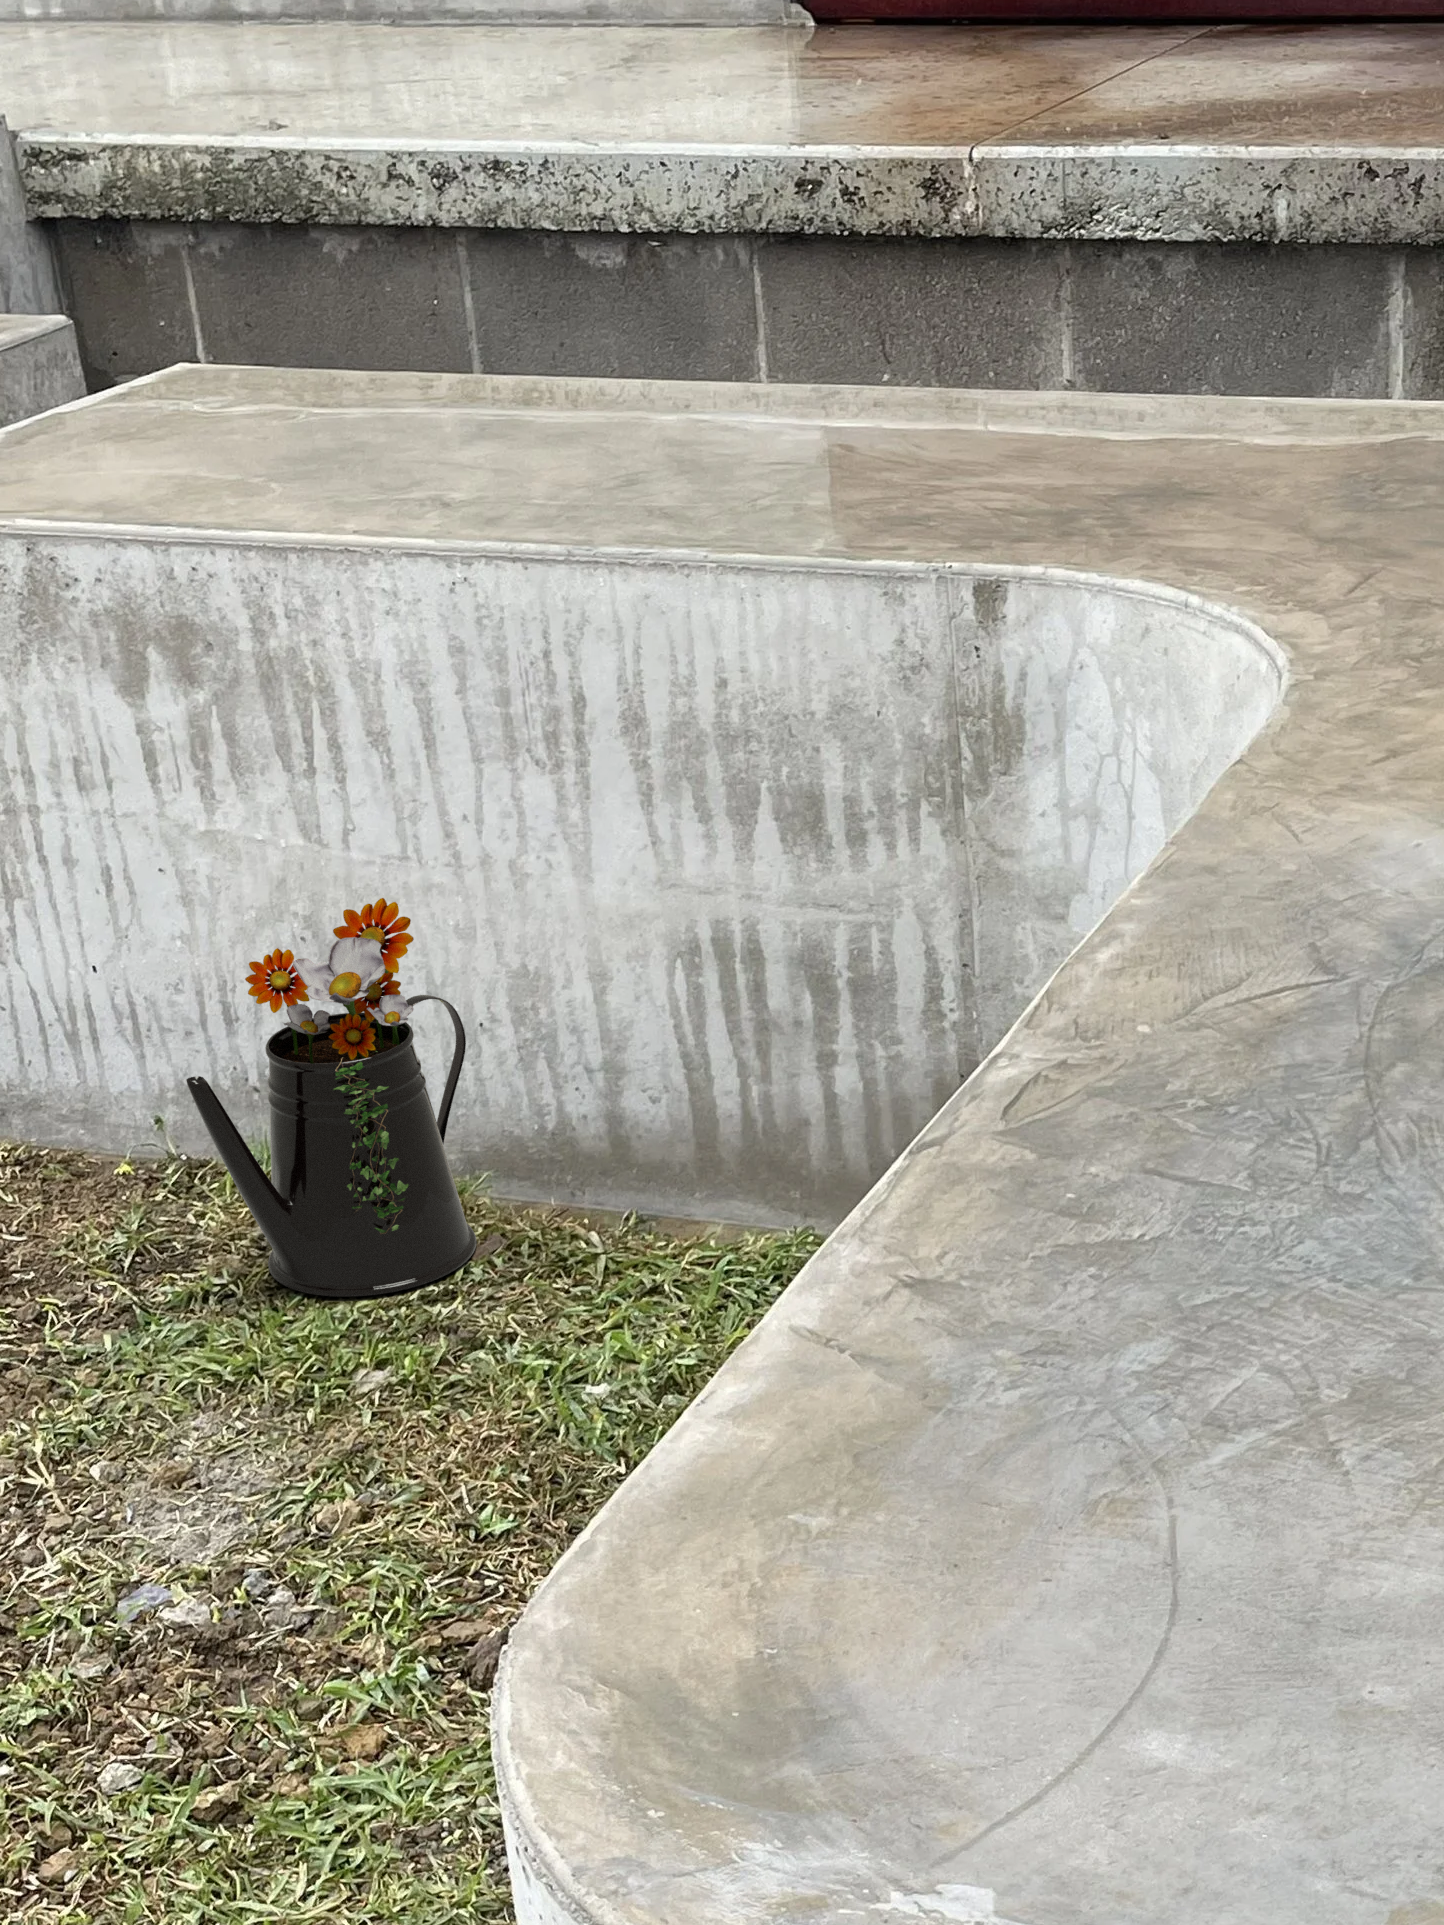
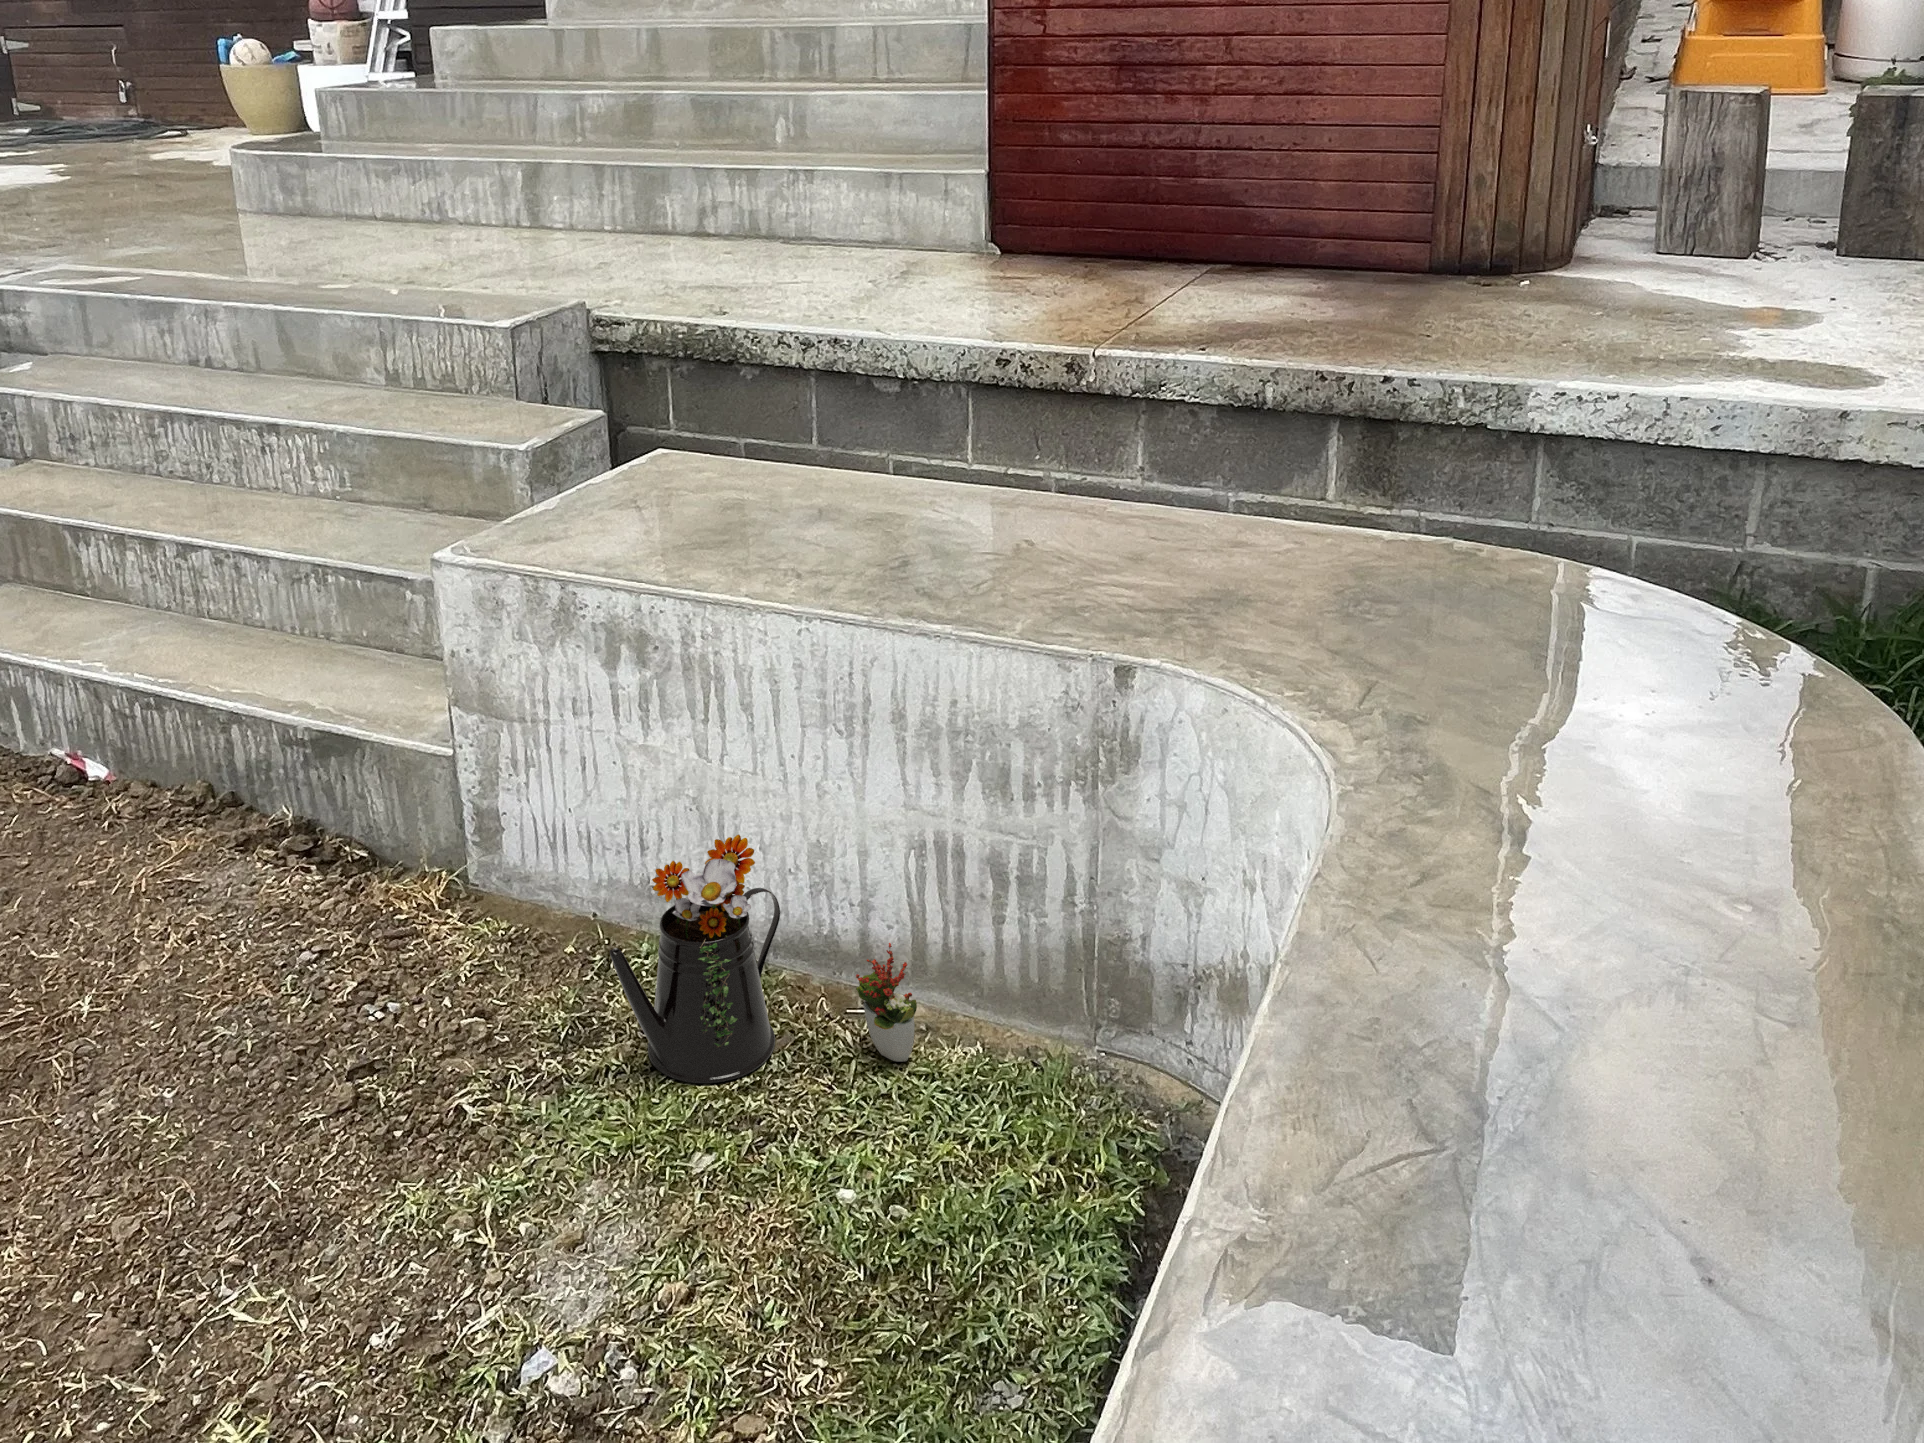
decorative plant: none [594,1058,698,1248] -> present [856,943,917,1062]

